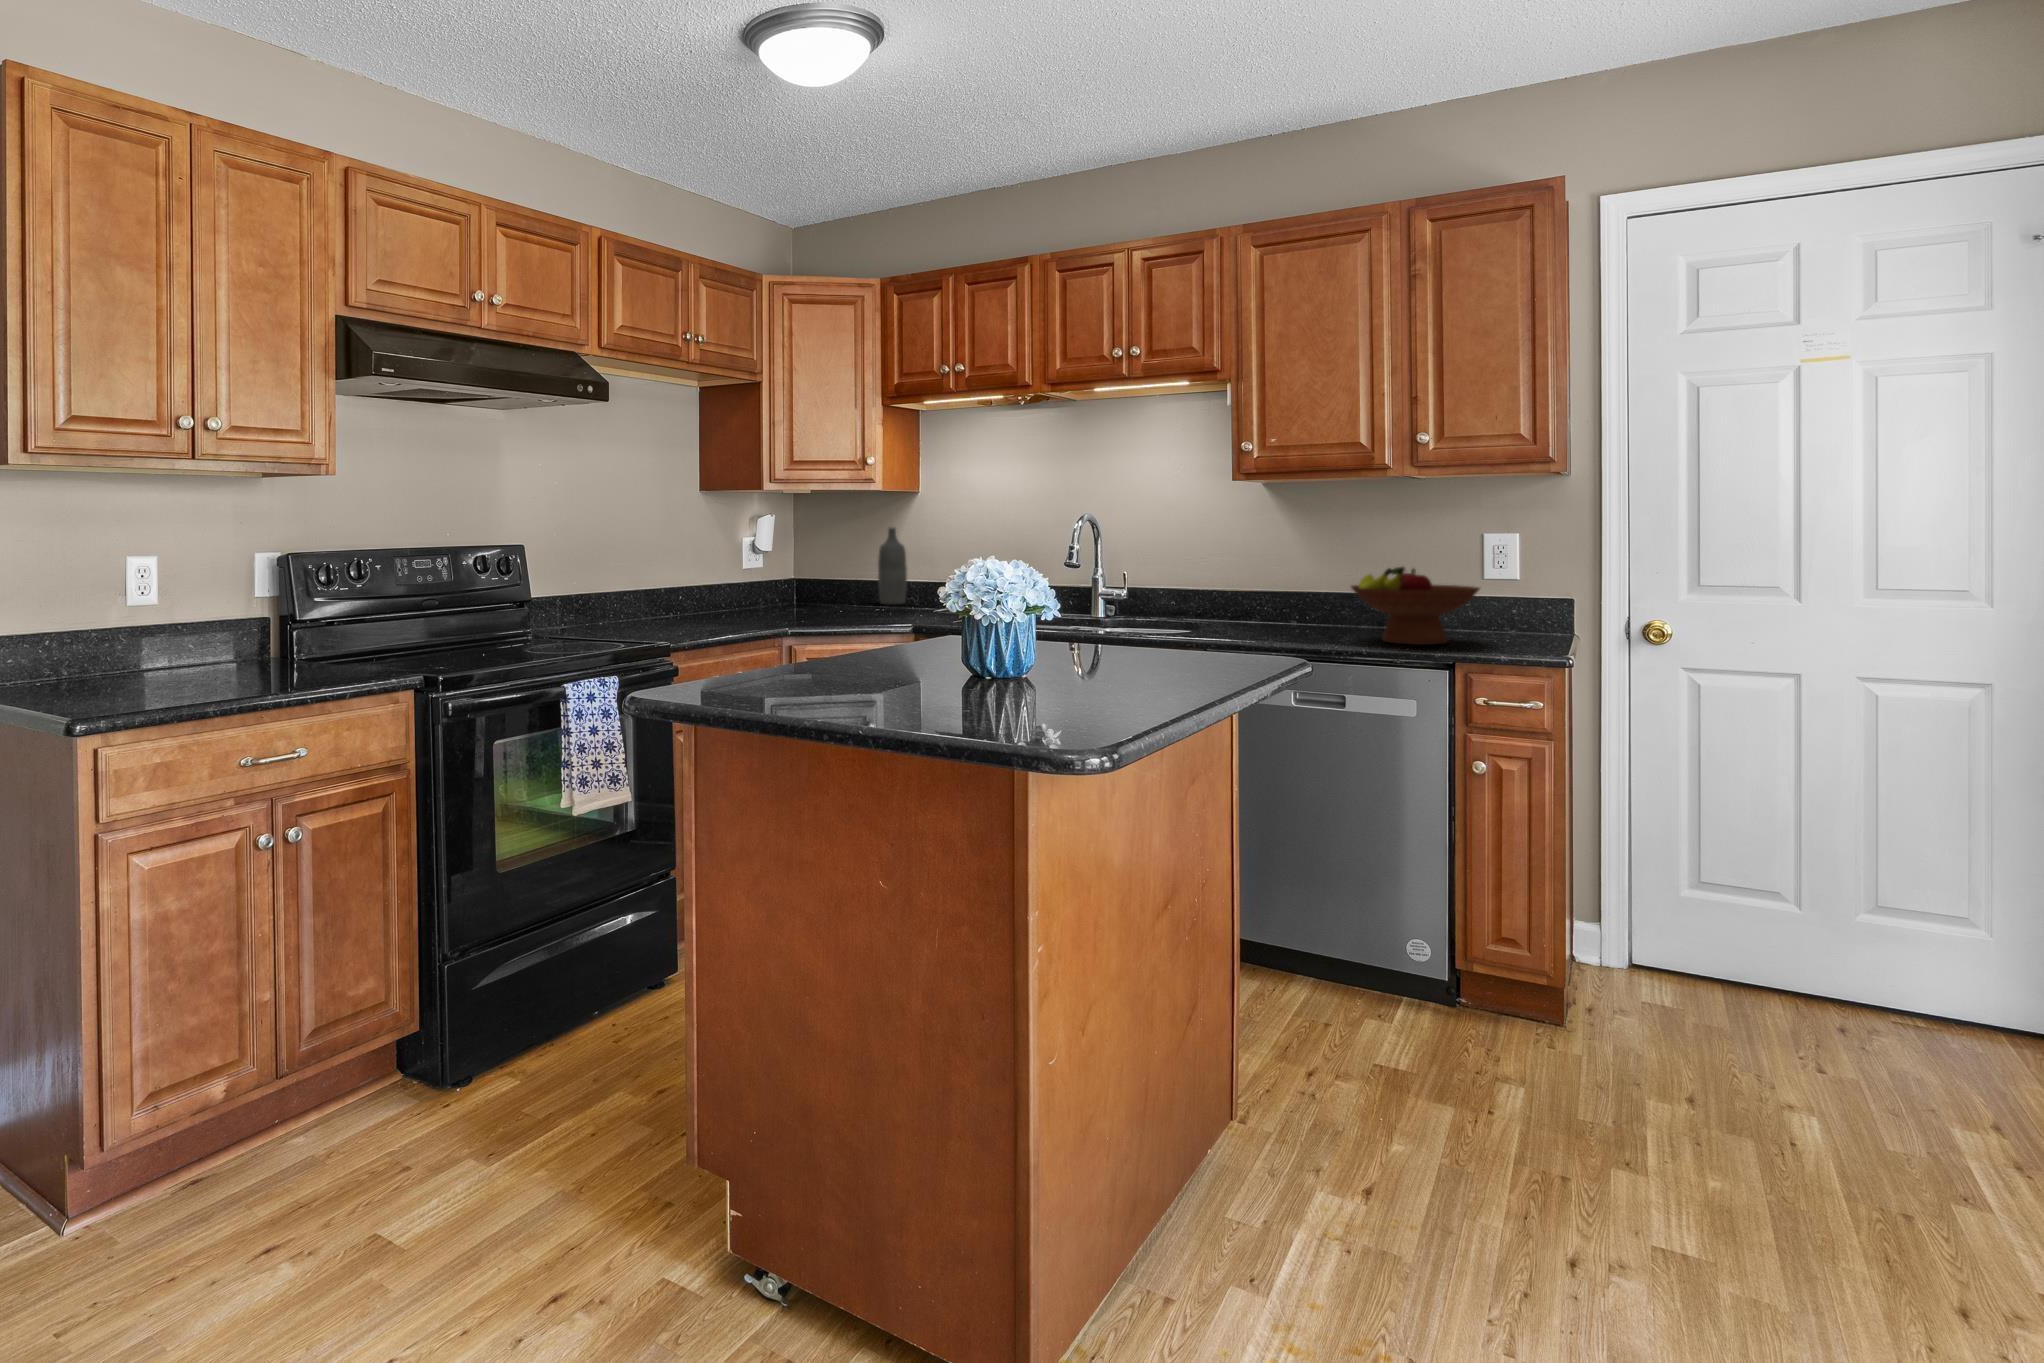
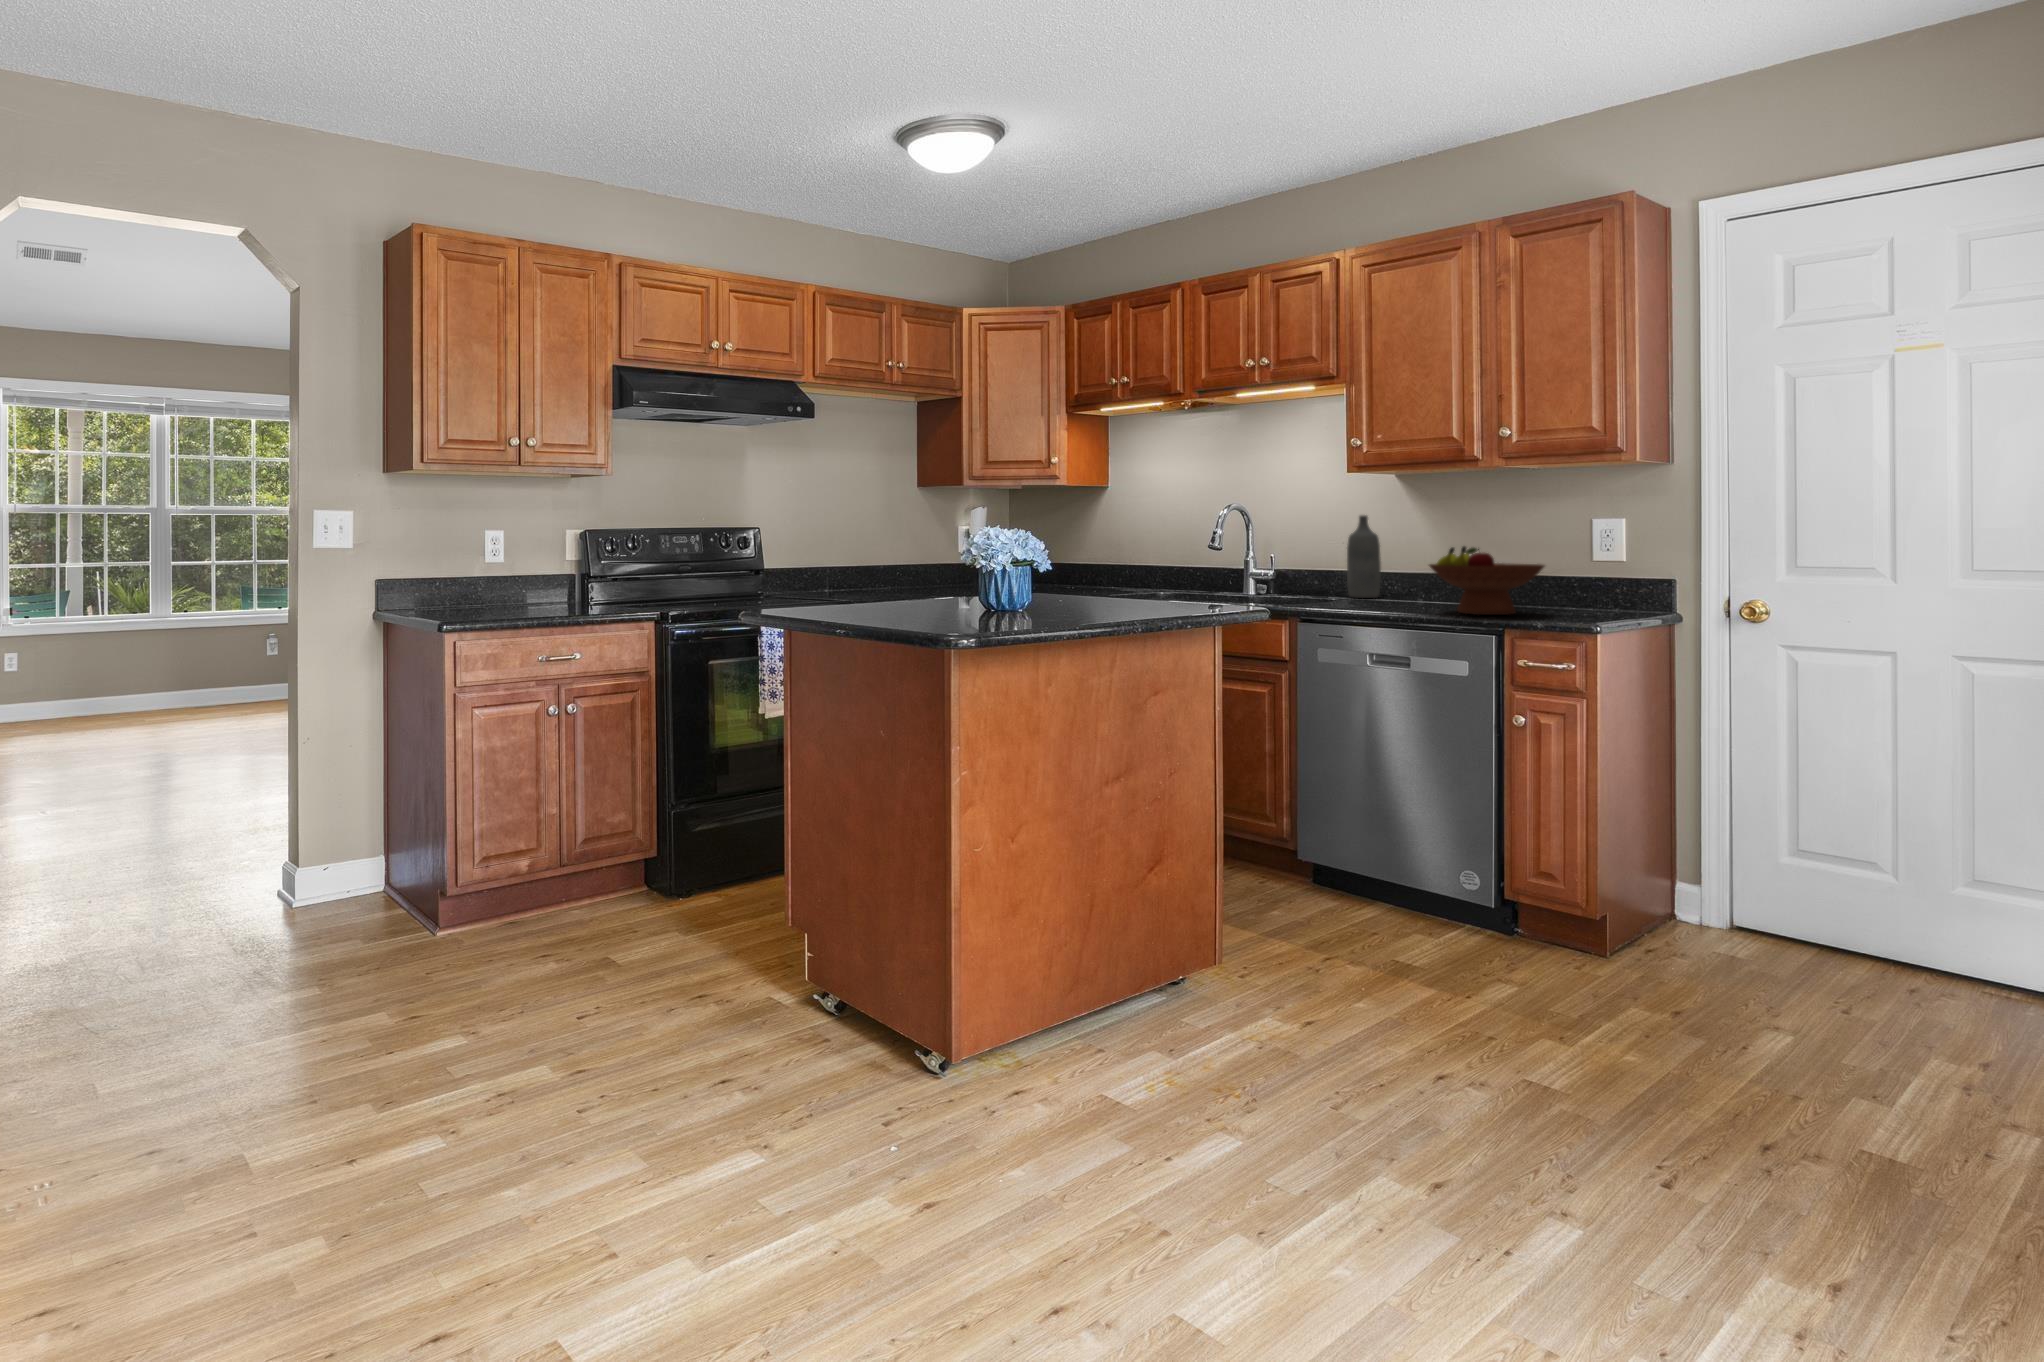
bottle: present [878,528,907,604] -> present [1347,515,1381,598]

